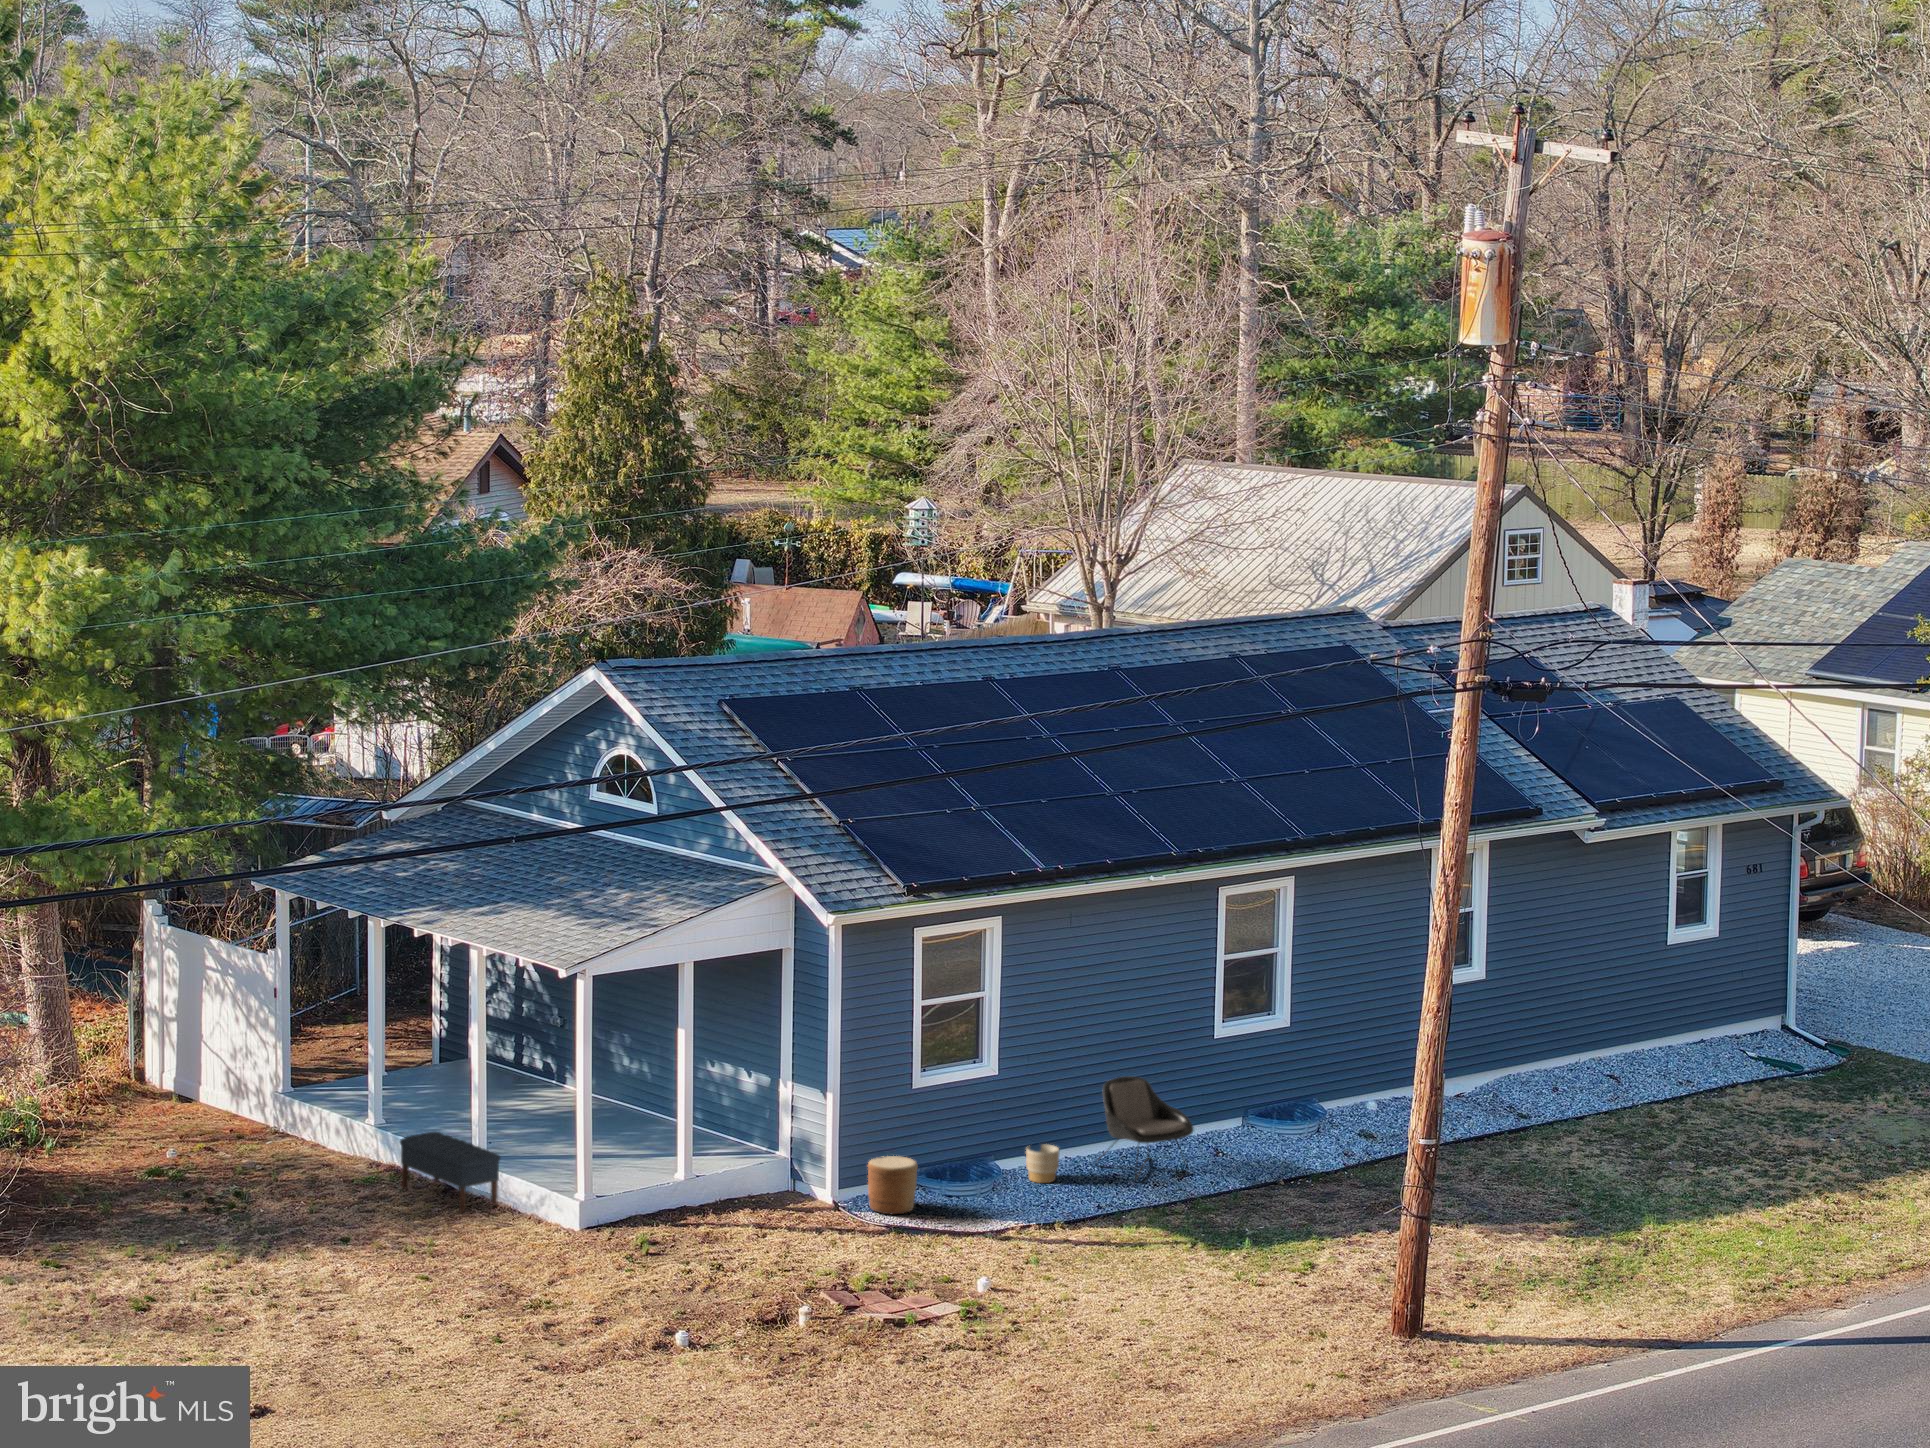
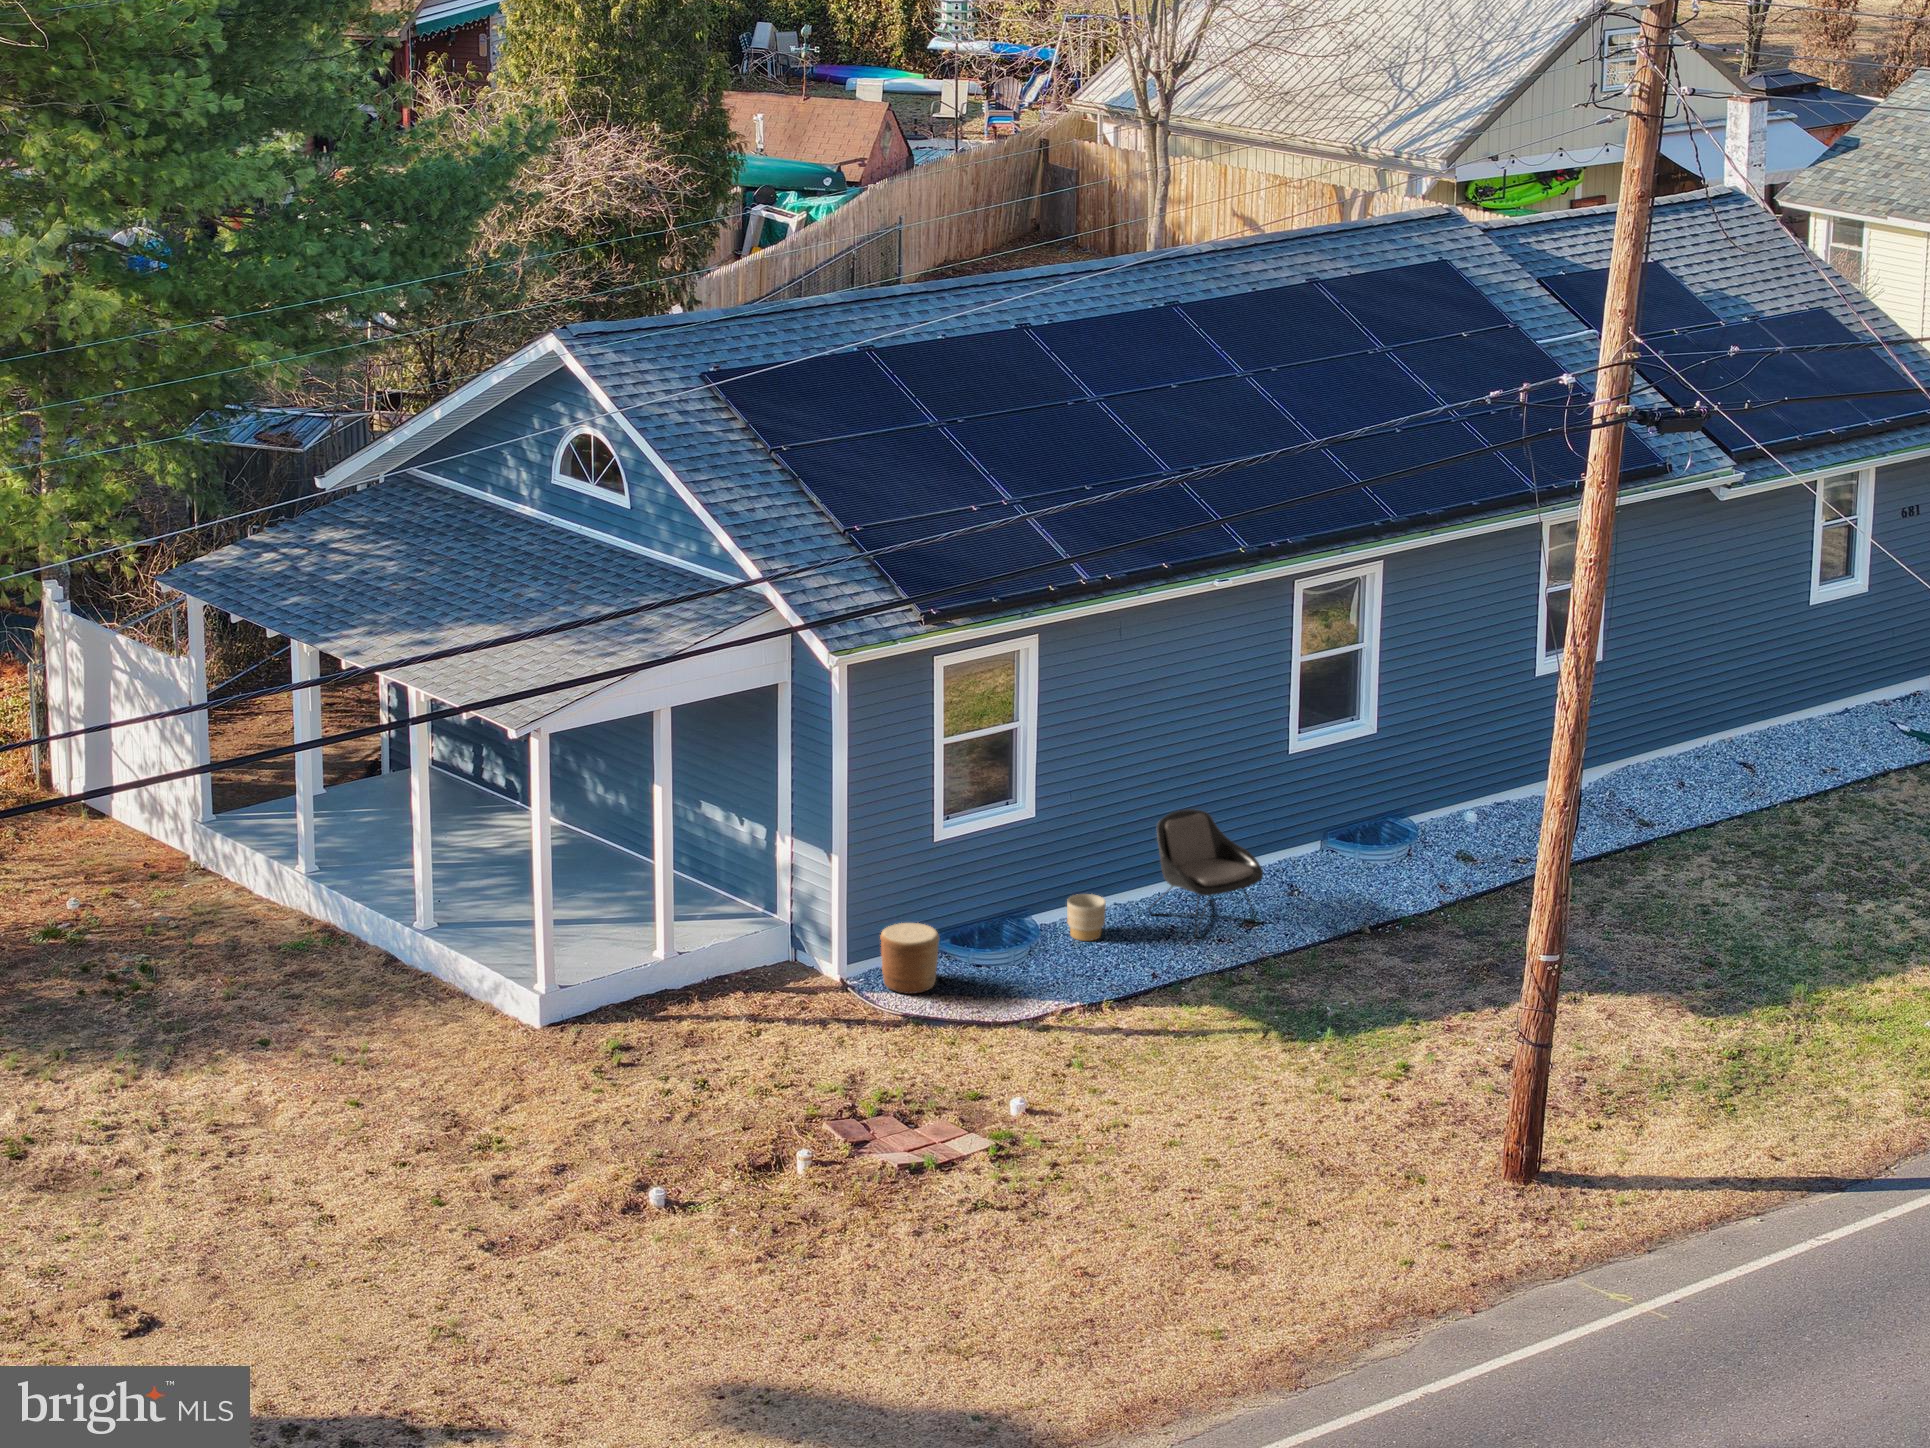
bench: present [400,1132,500,1213] -> none [332,894,449,1000]

